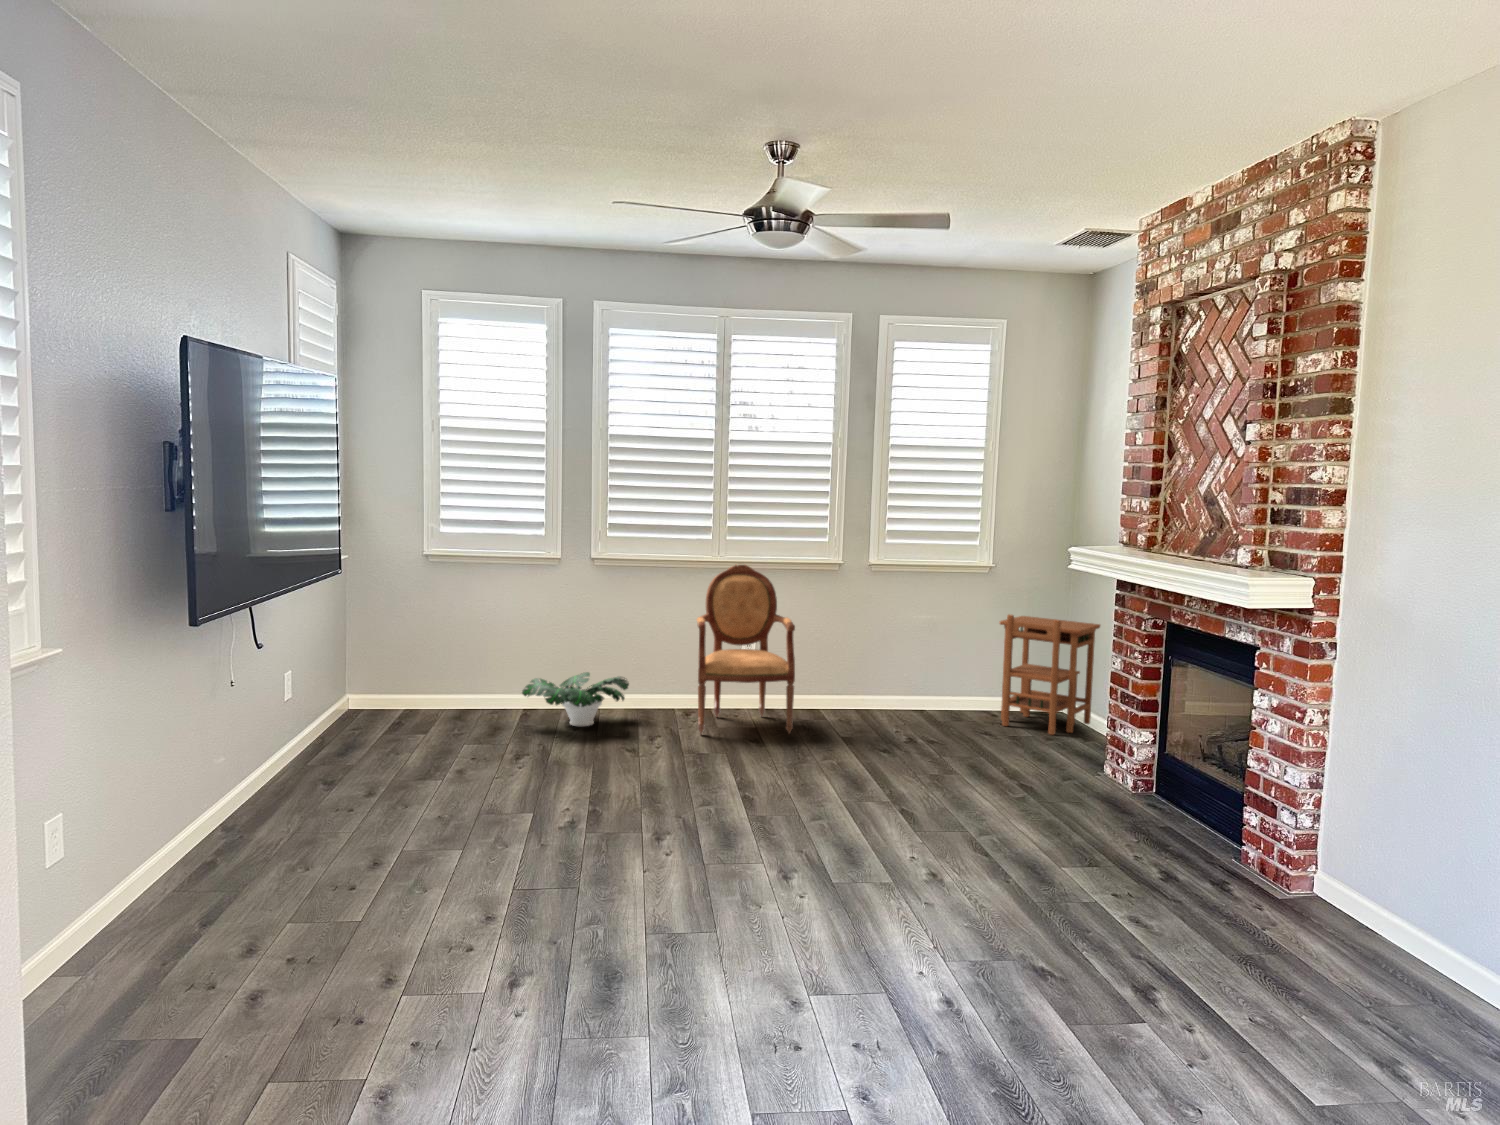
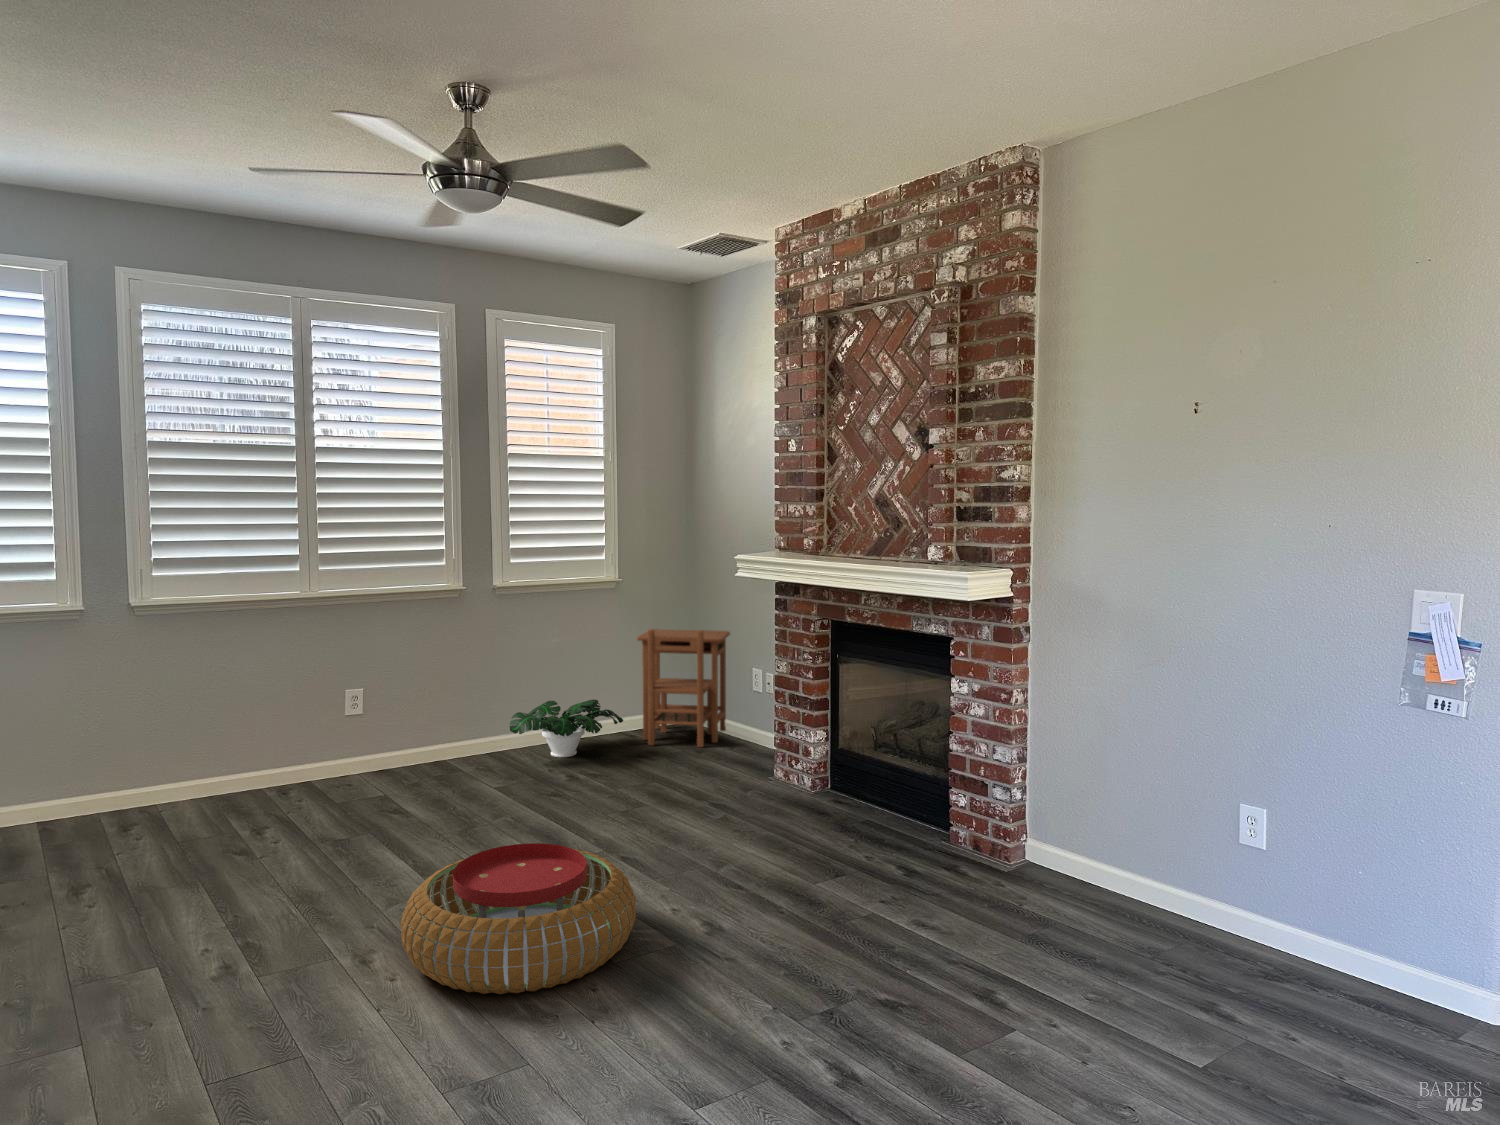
armchair: present [697,565,795,734] -> none [294,597,432,814]
potted plant: present [522,672,629,726] -> present [510,700,623,757]
pouf: none [692,773,876,884] -> present [401,843,636,994]

